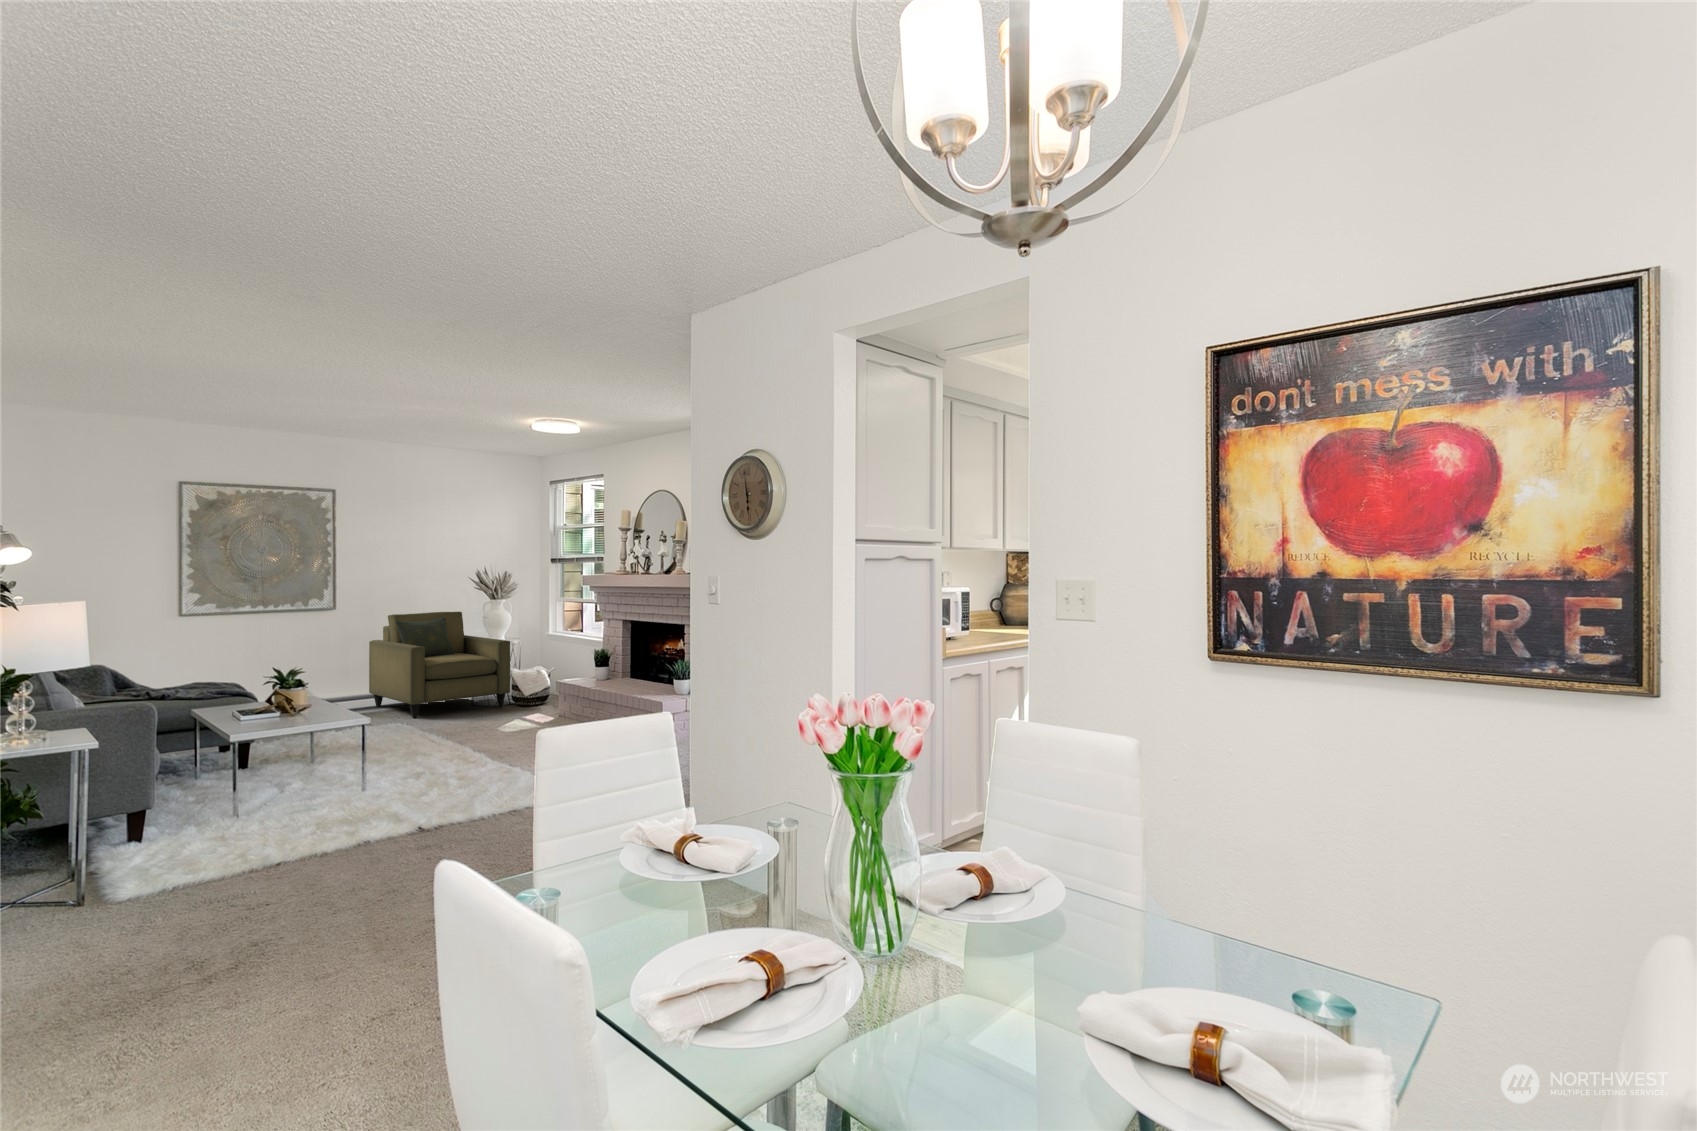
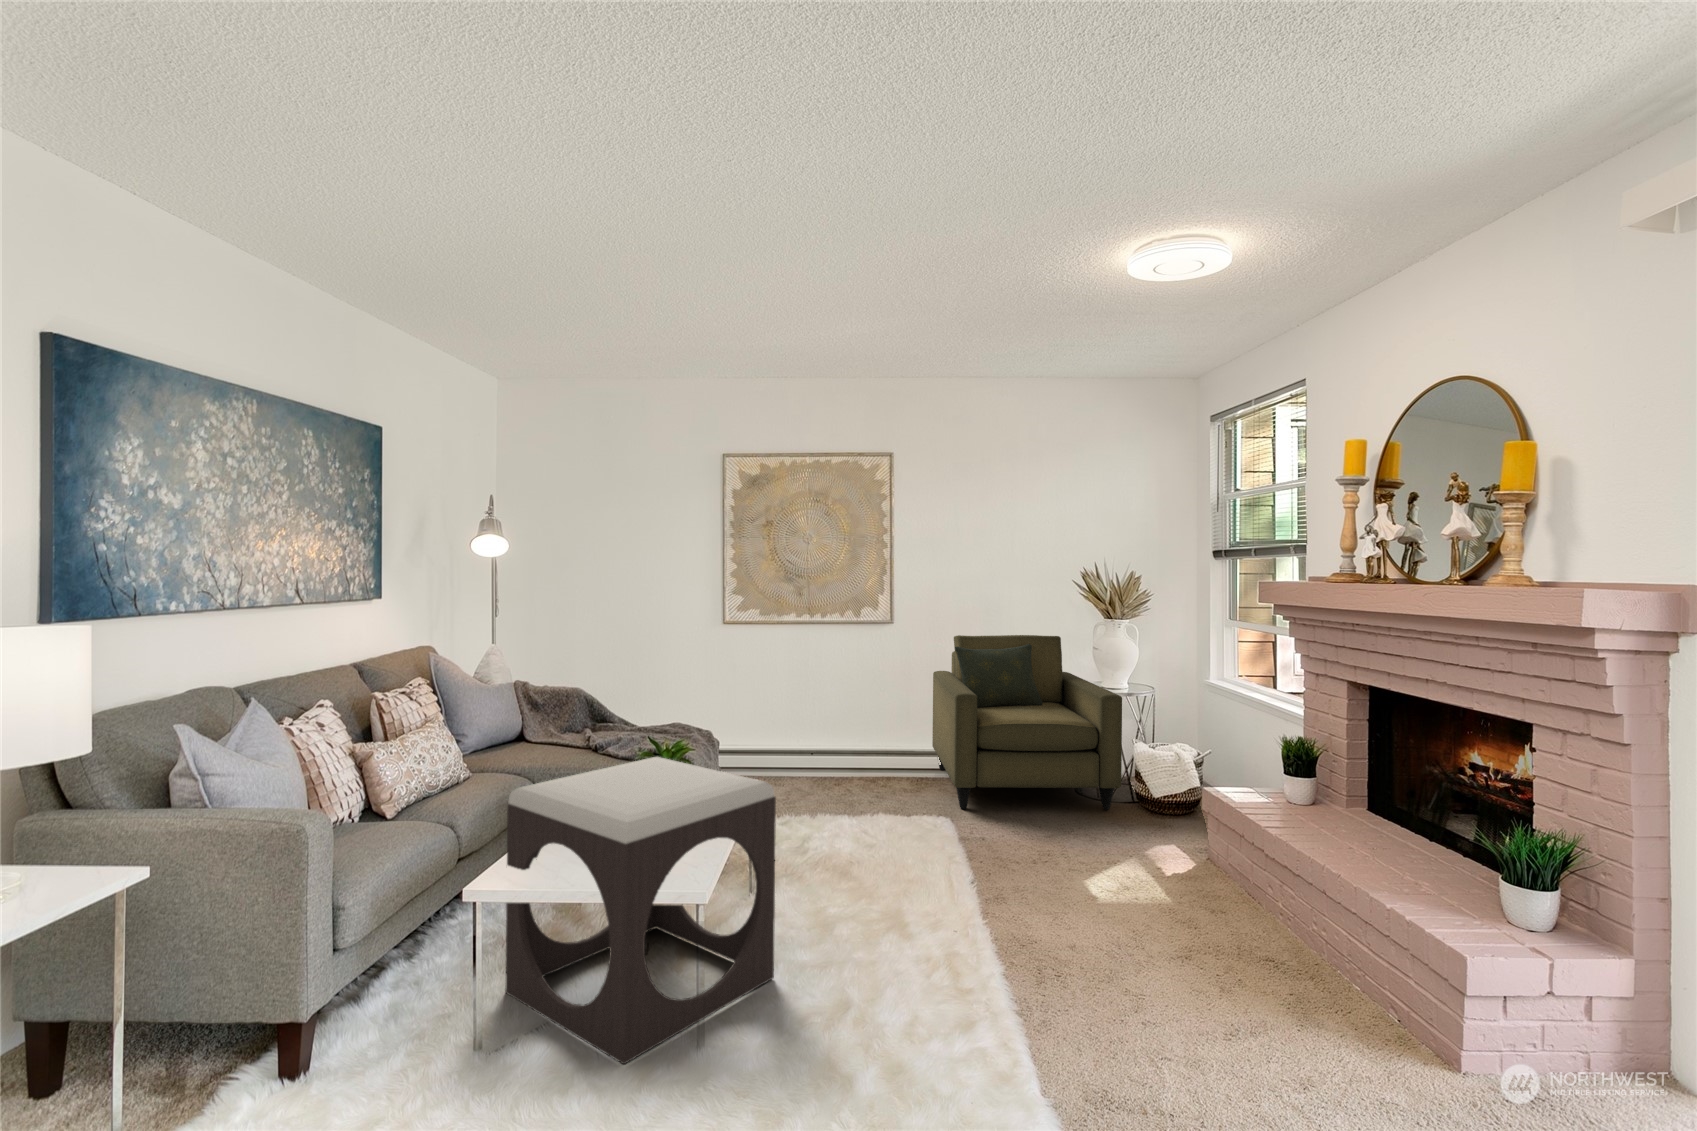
footstool: none [239,676,386,801] -> present [505,757,776,1064]

